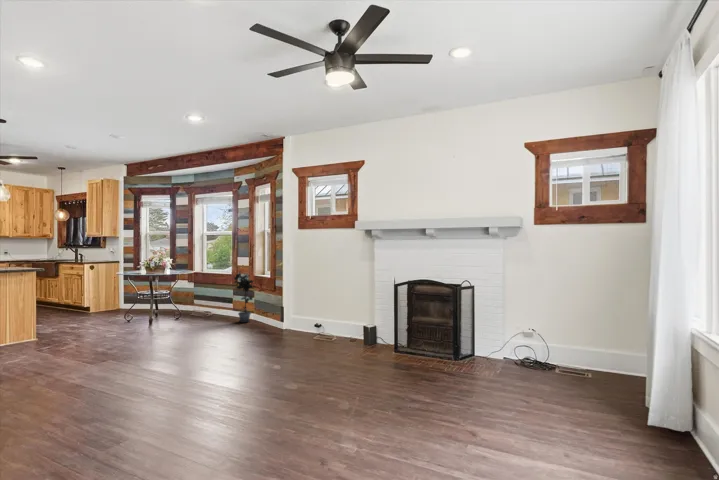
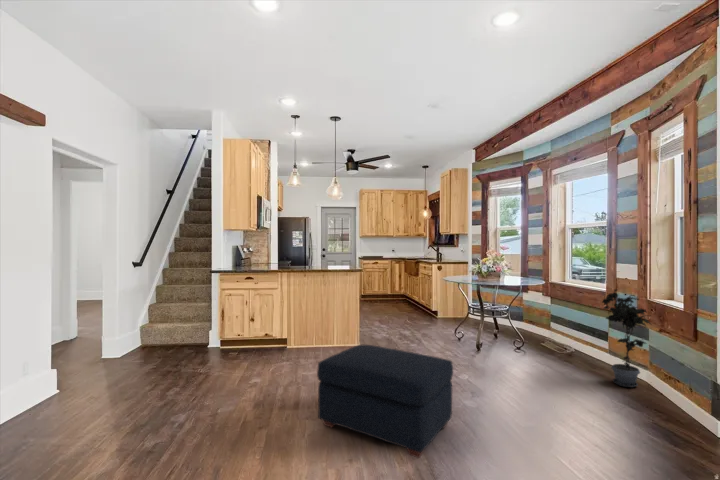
ottoman: none [91,316,175,371] -> present [317,345,453,458]

